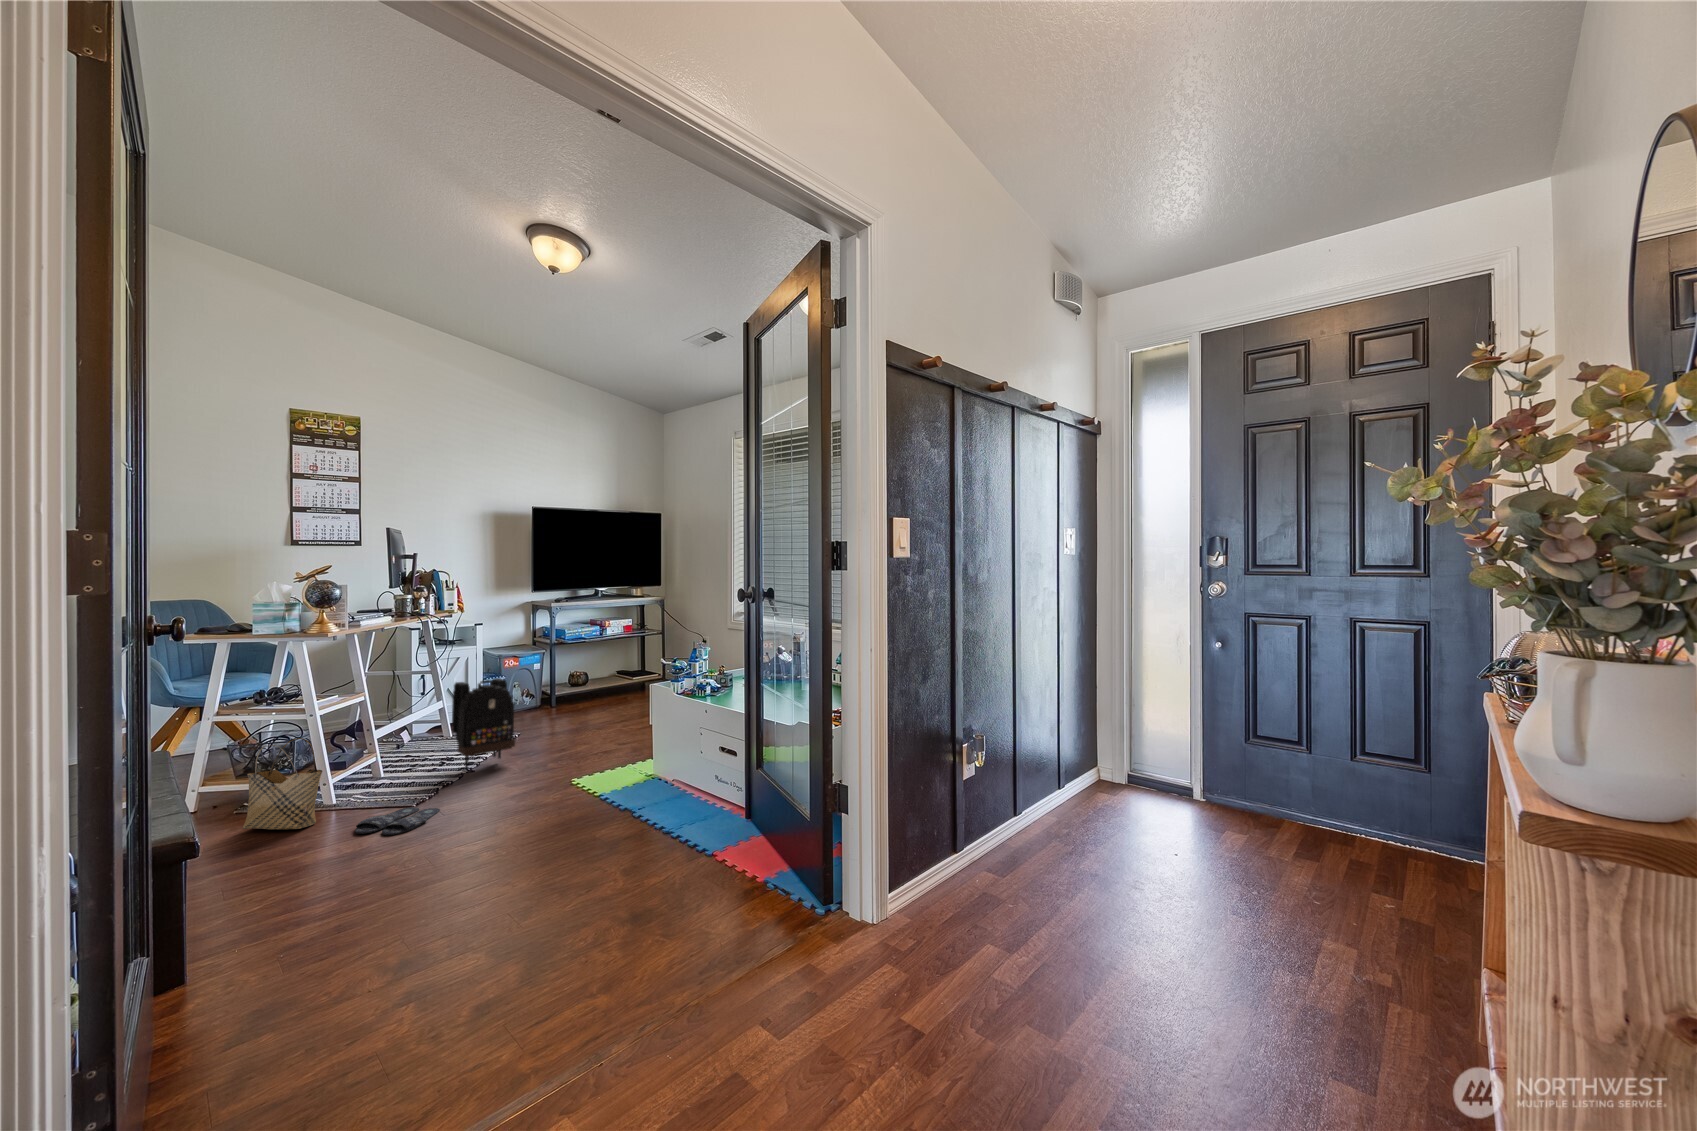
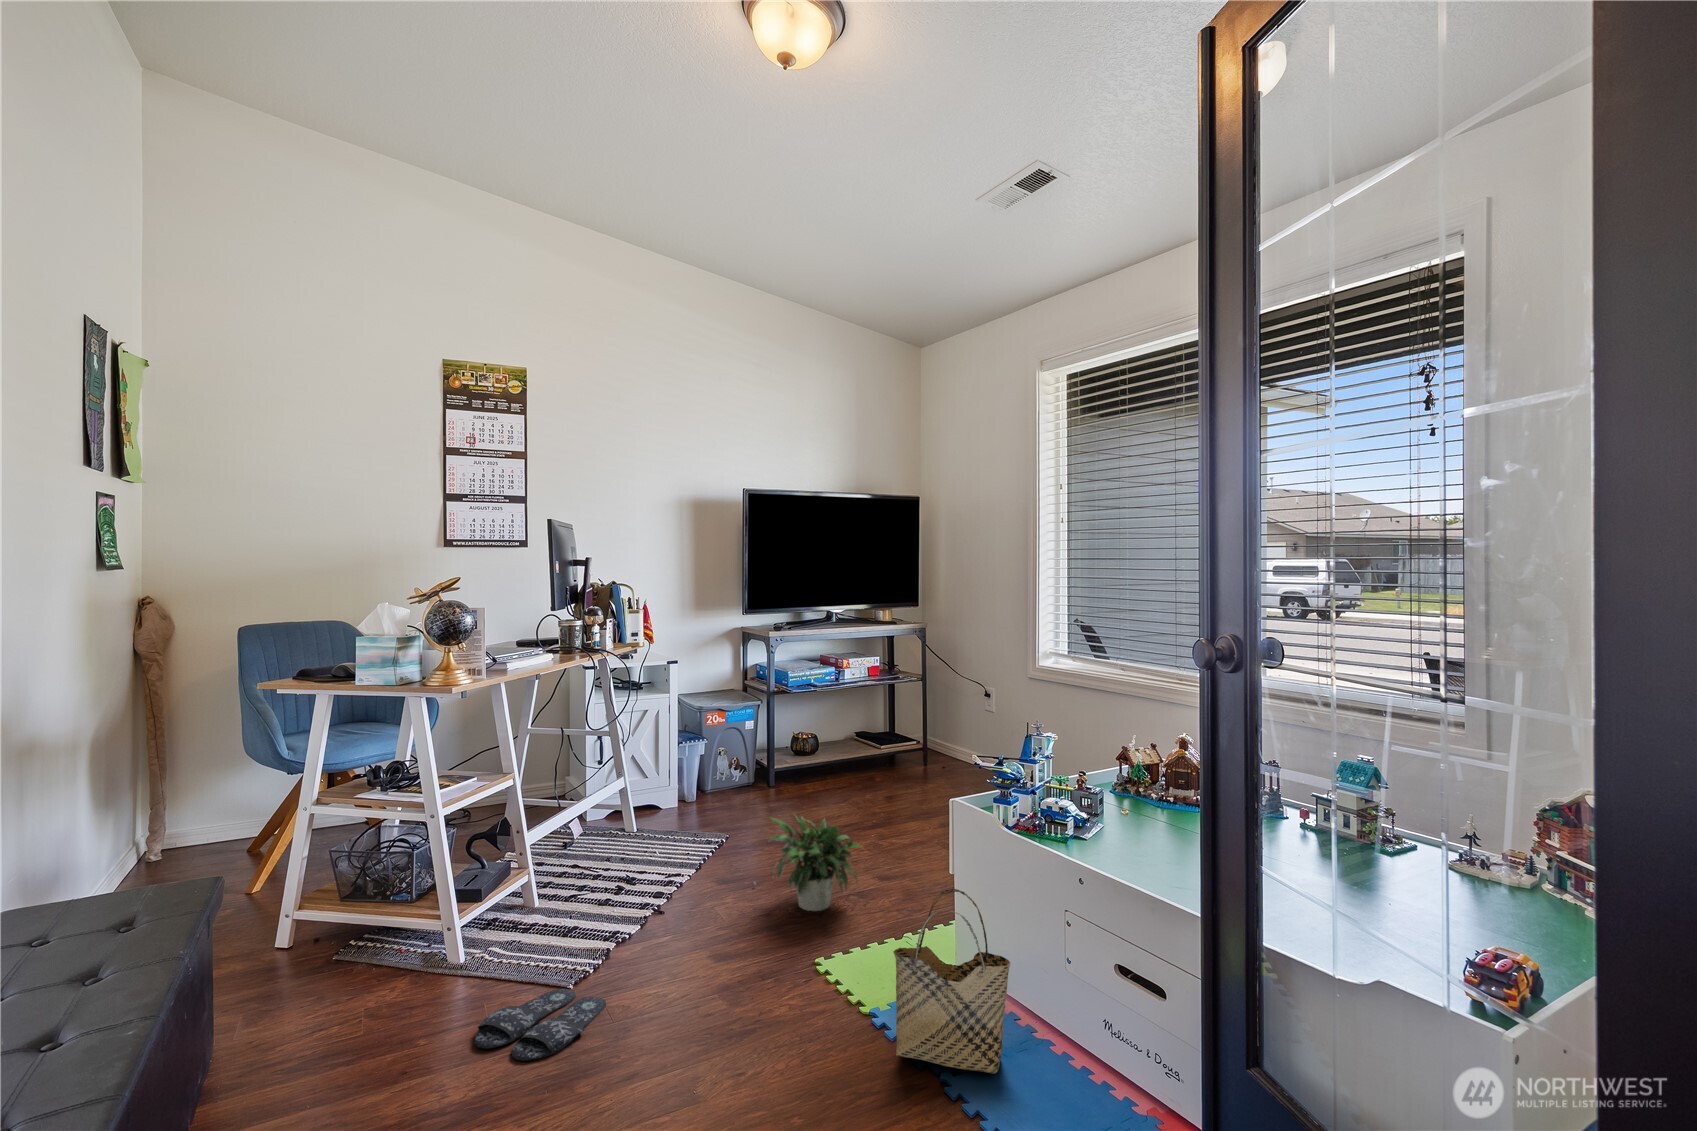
backpack: present [452,678,515,770] -> none [632,757,722,908]
potted plant: none [536,706,607,761] -> present [769,815,862,911]
woven basket: present [243,738,322,830] -> present [893,889,1010,1074]

